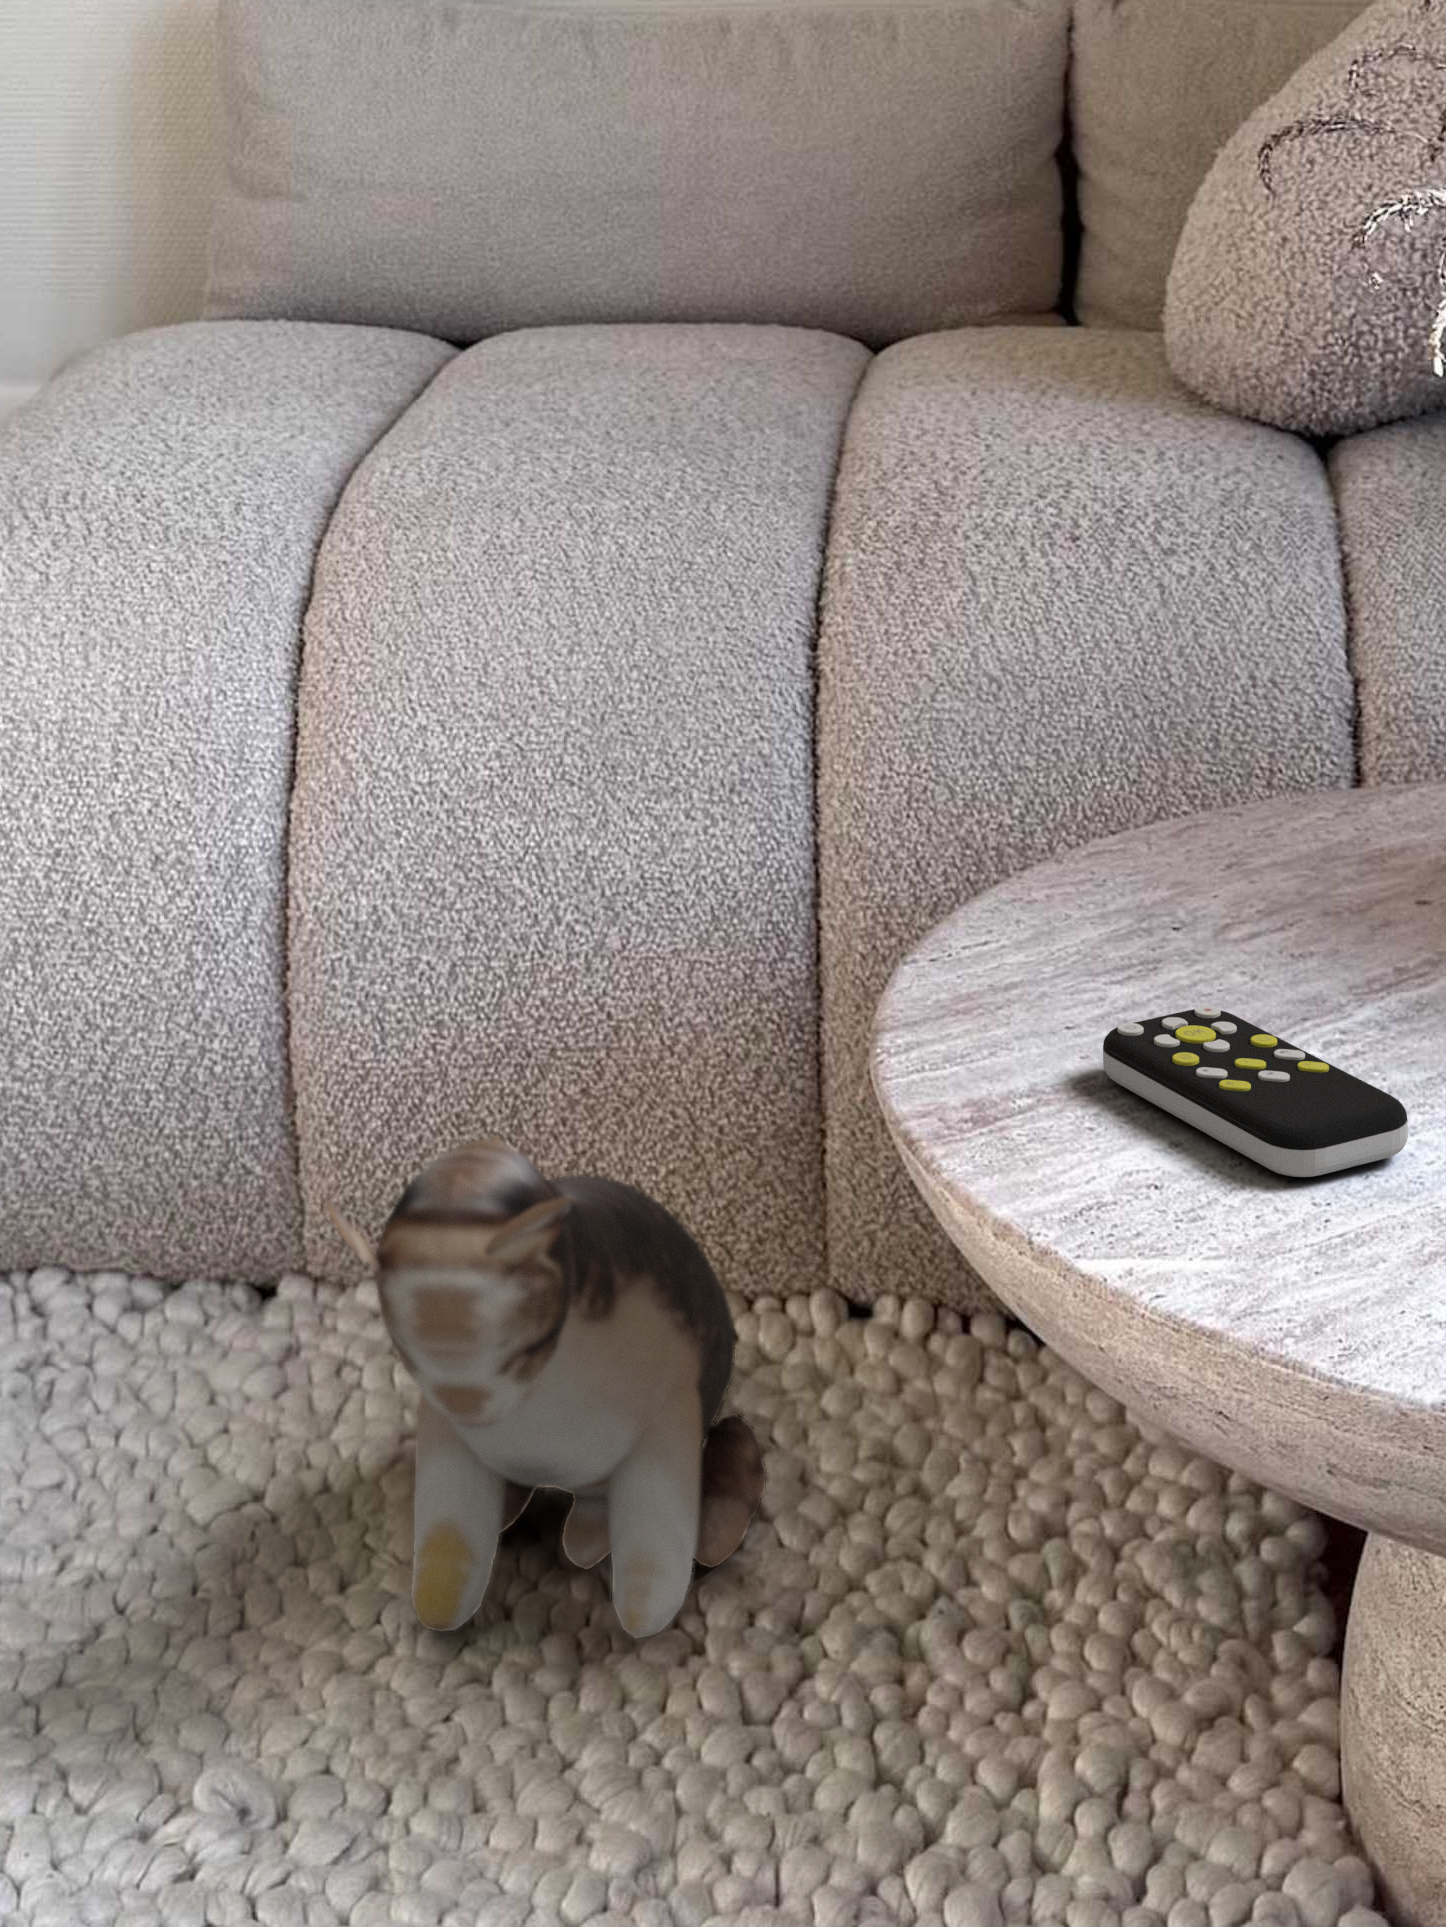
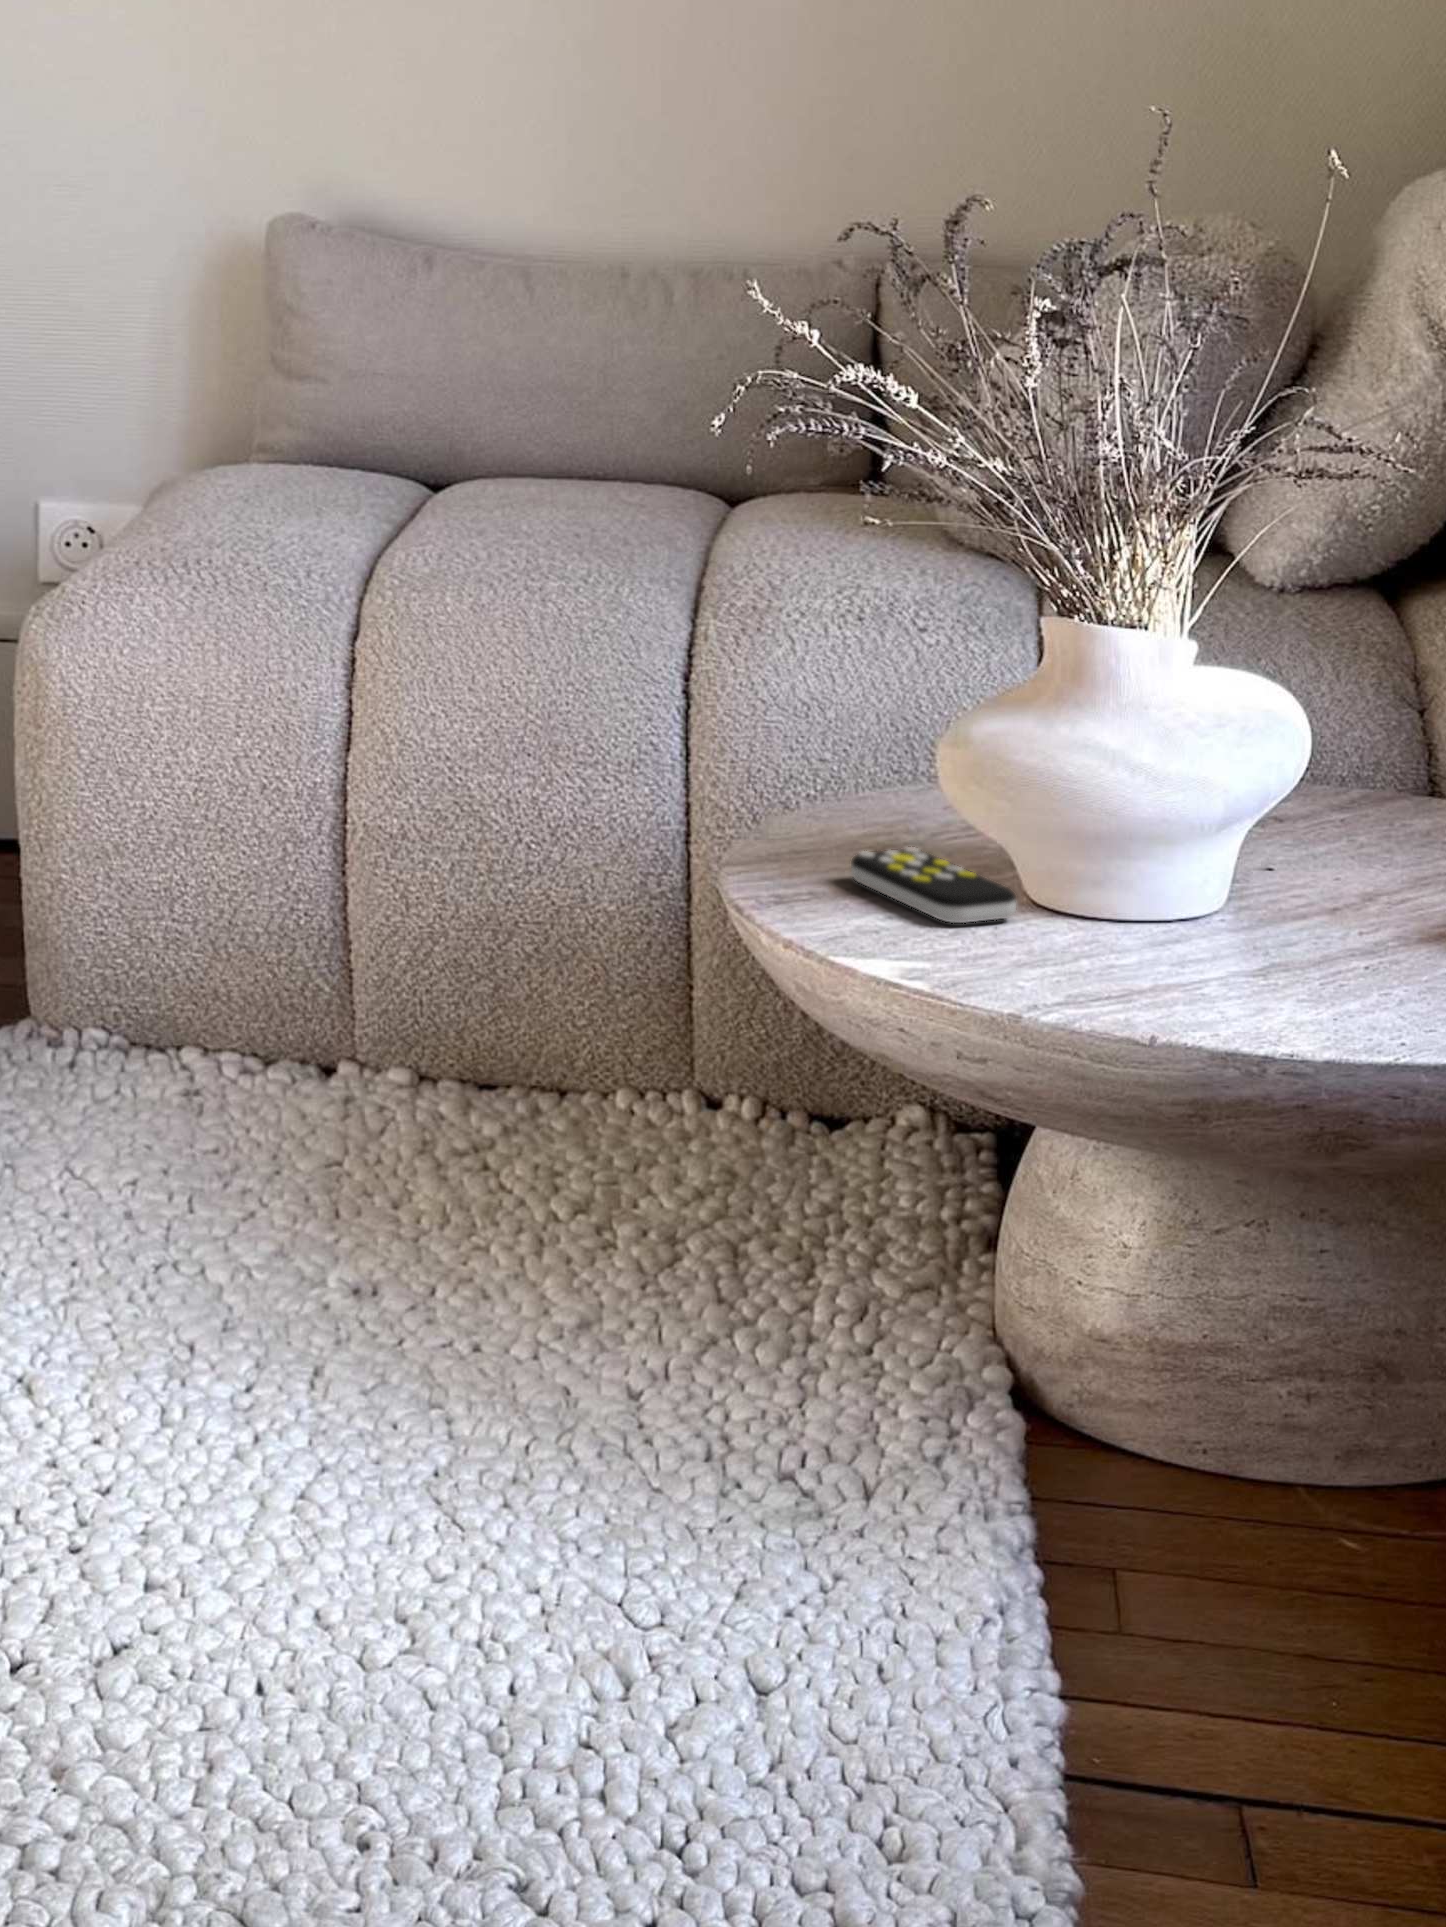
plush toy: present [325,1135,766,1638] -> none [400,928,654,1233]

